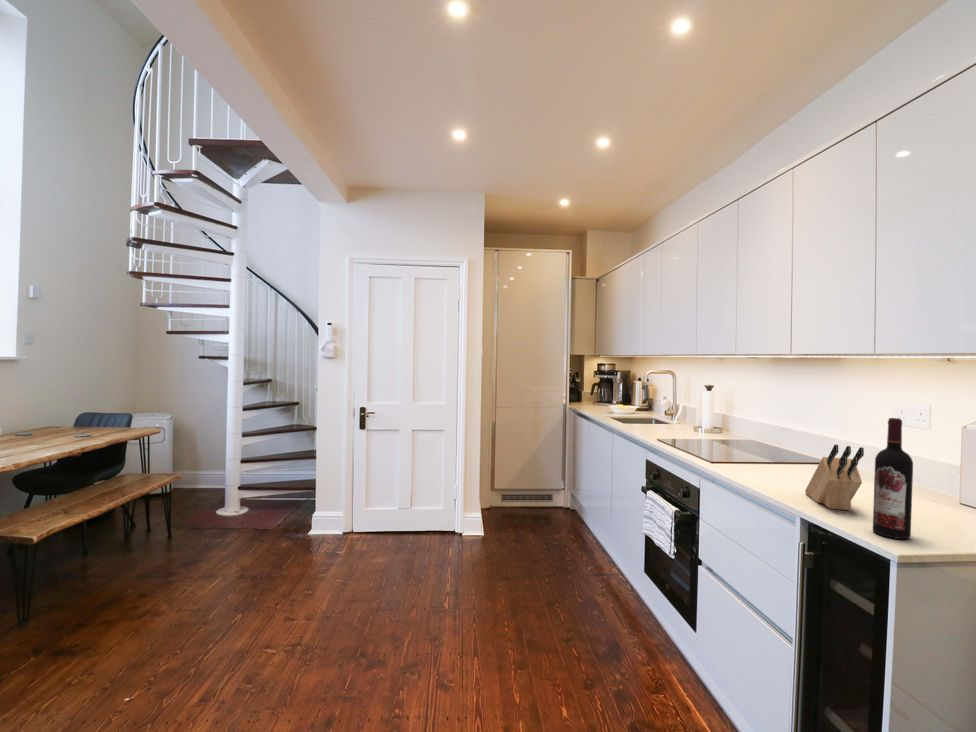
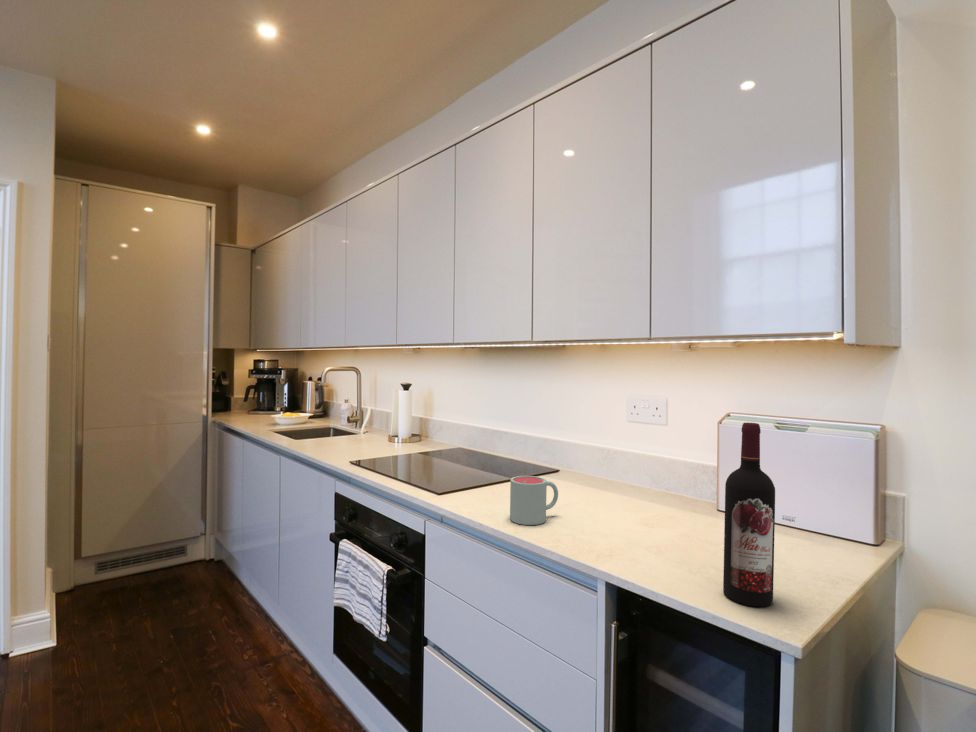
knife block: present [805,445,864,510] -> none [583,465,681,557]
mug: none [753,453,796,486] -> present [510,476,558,525]

